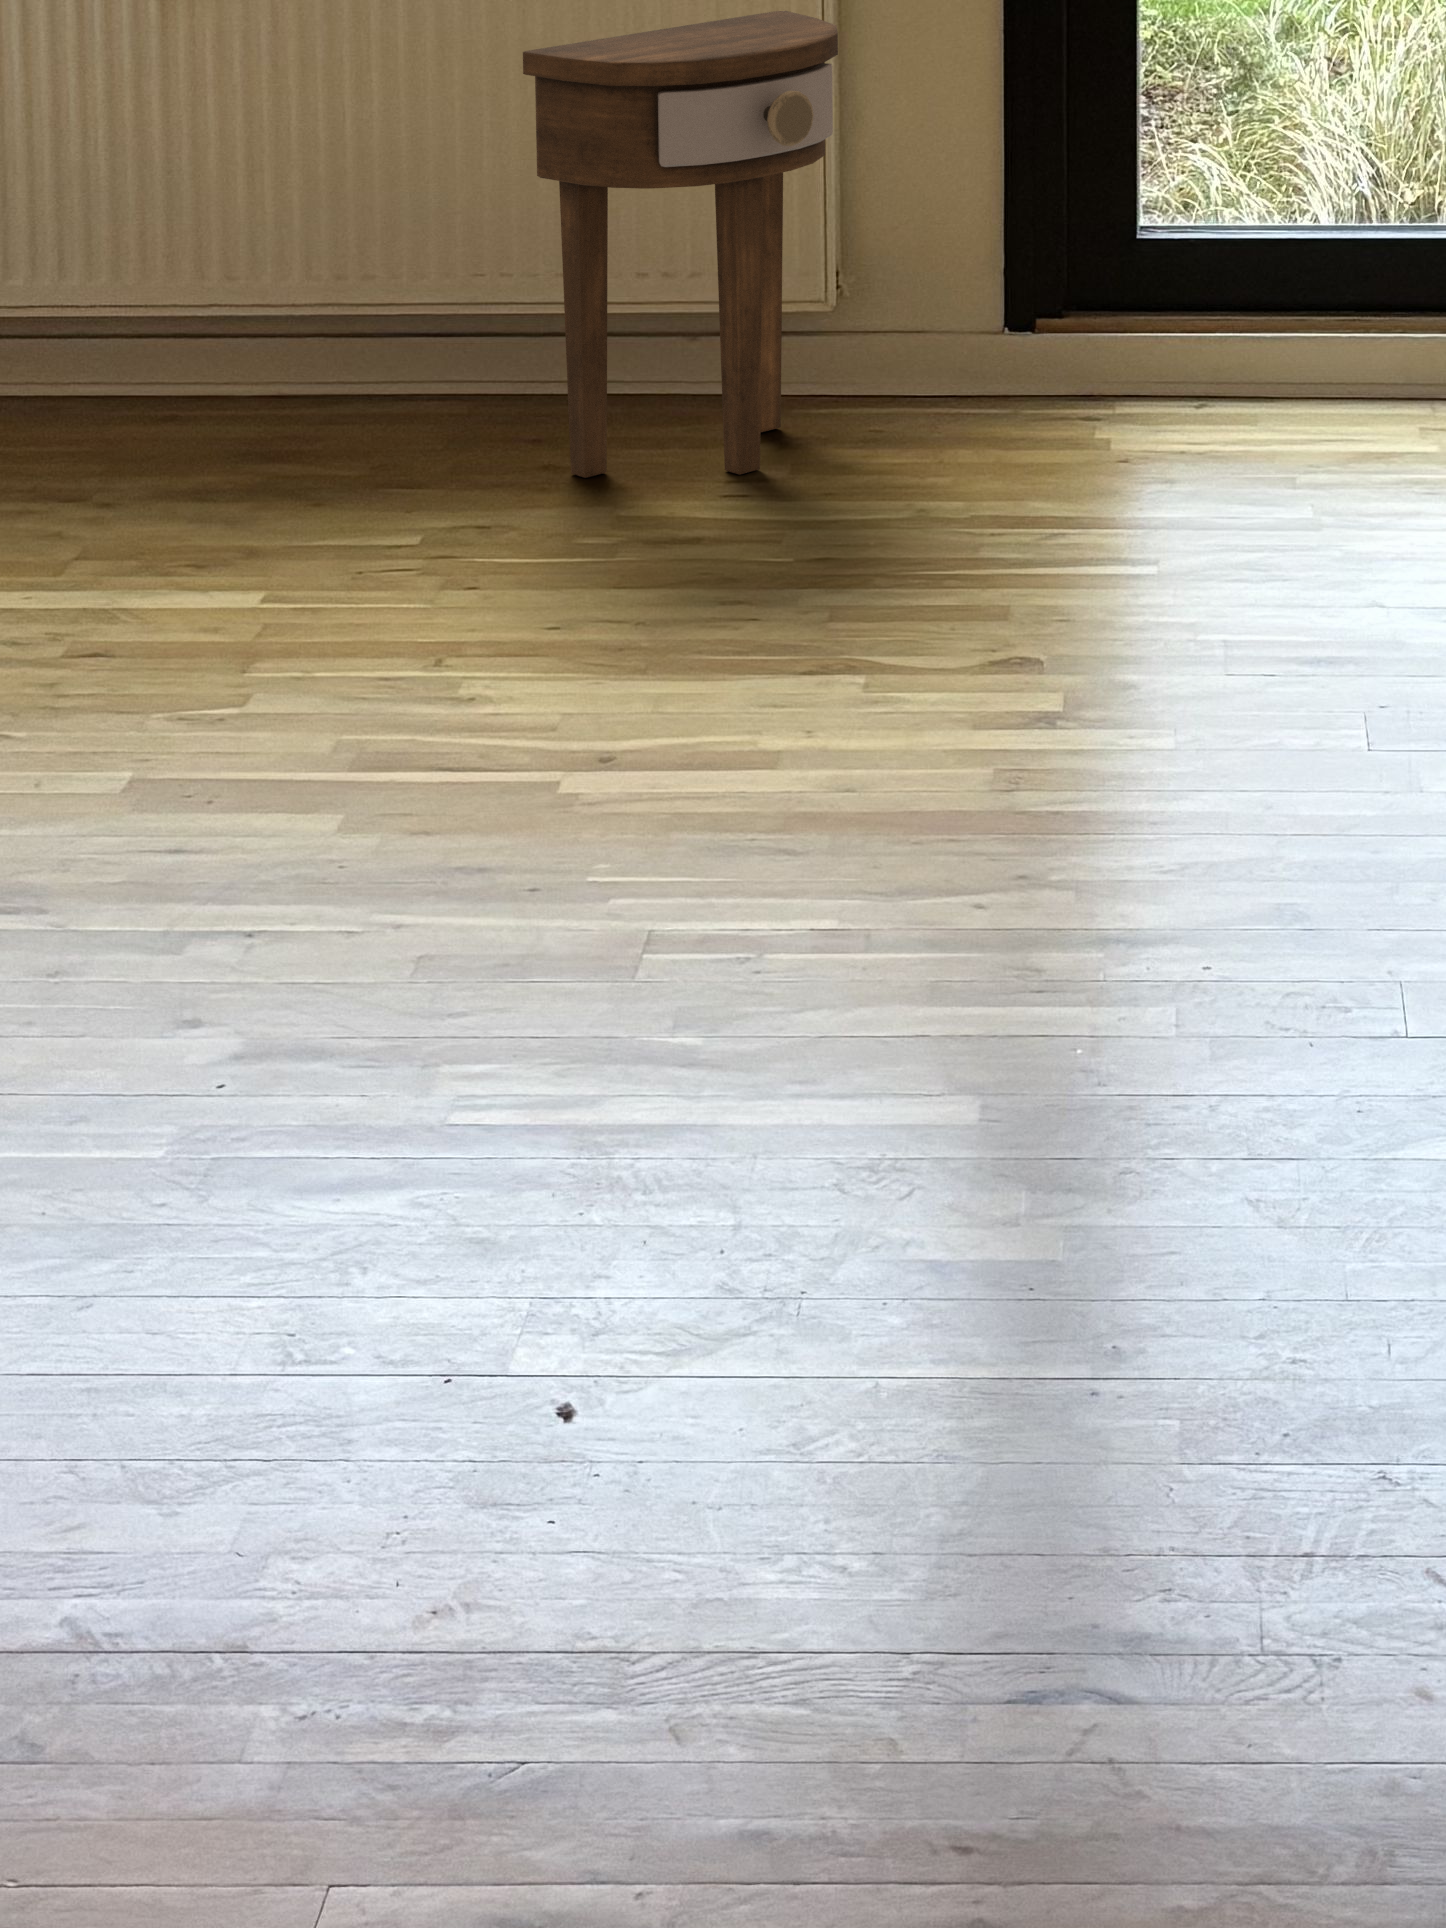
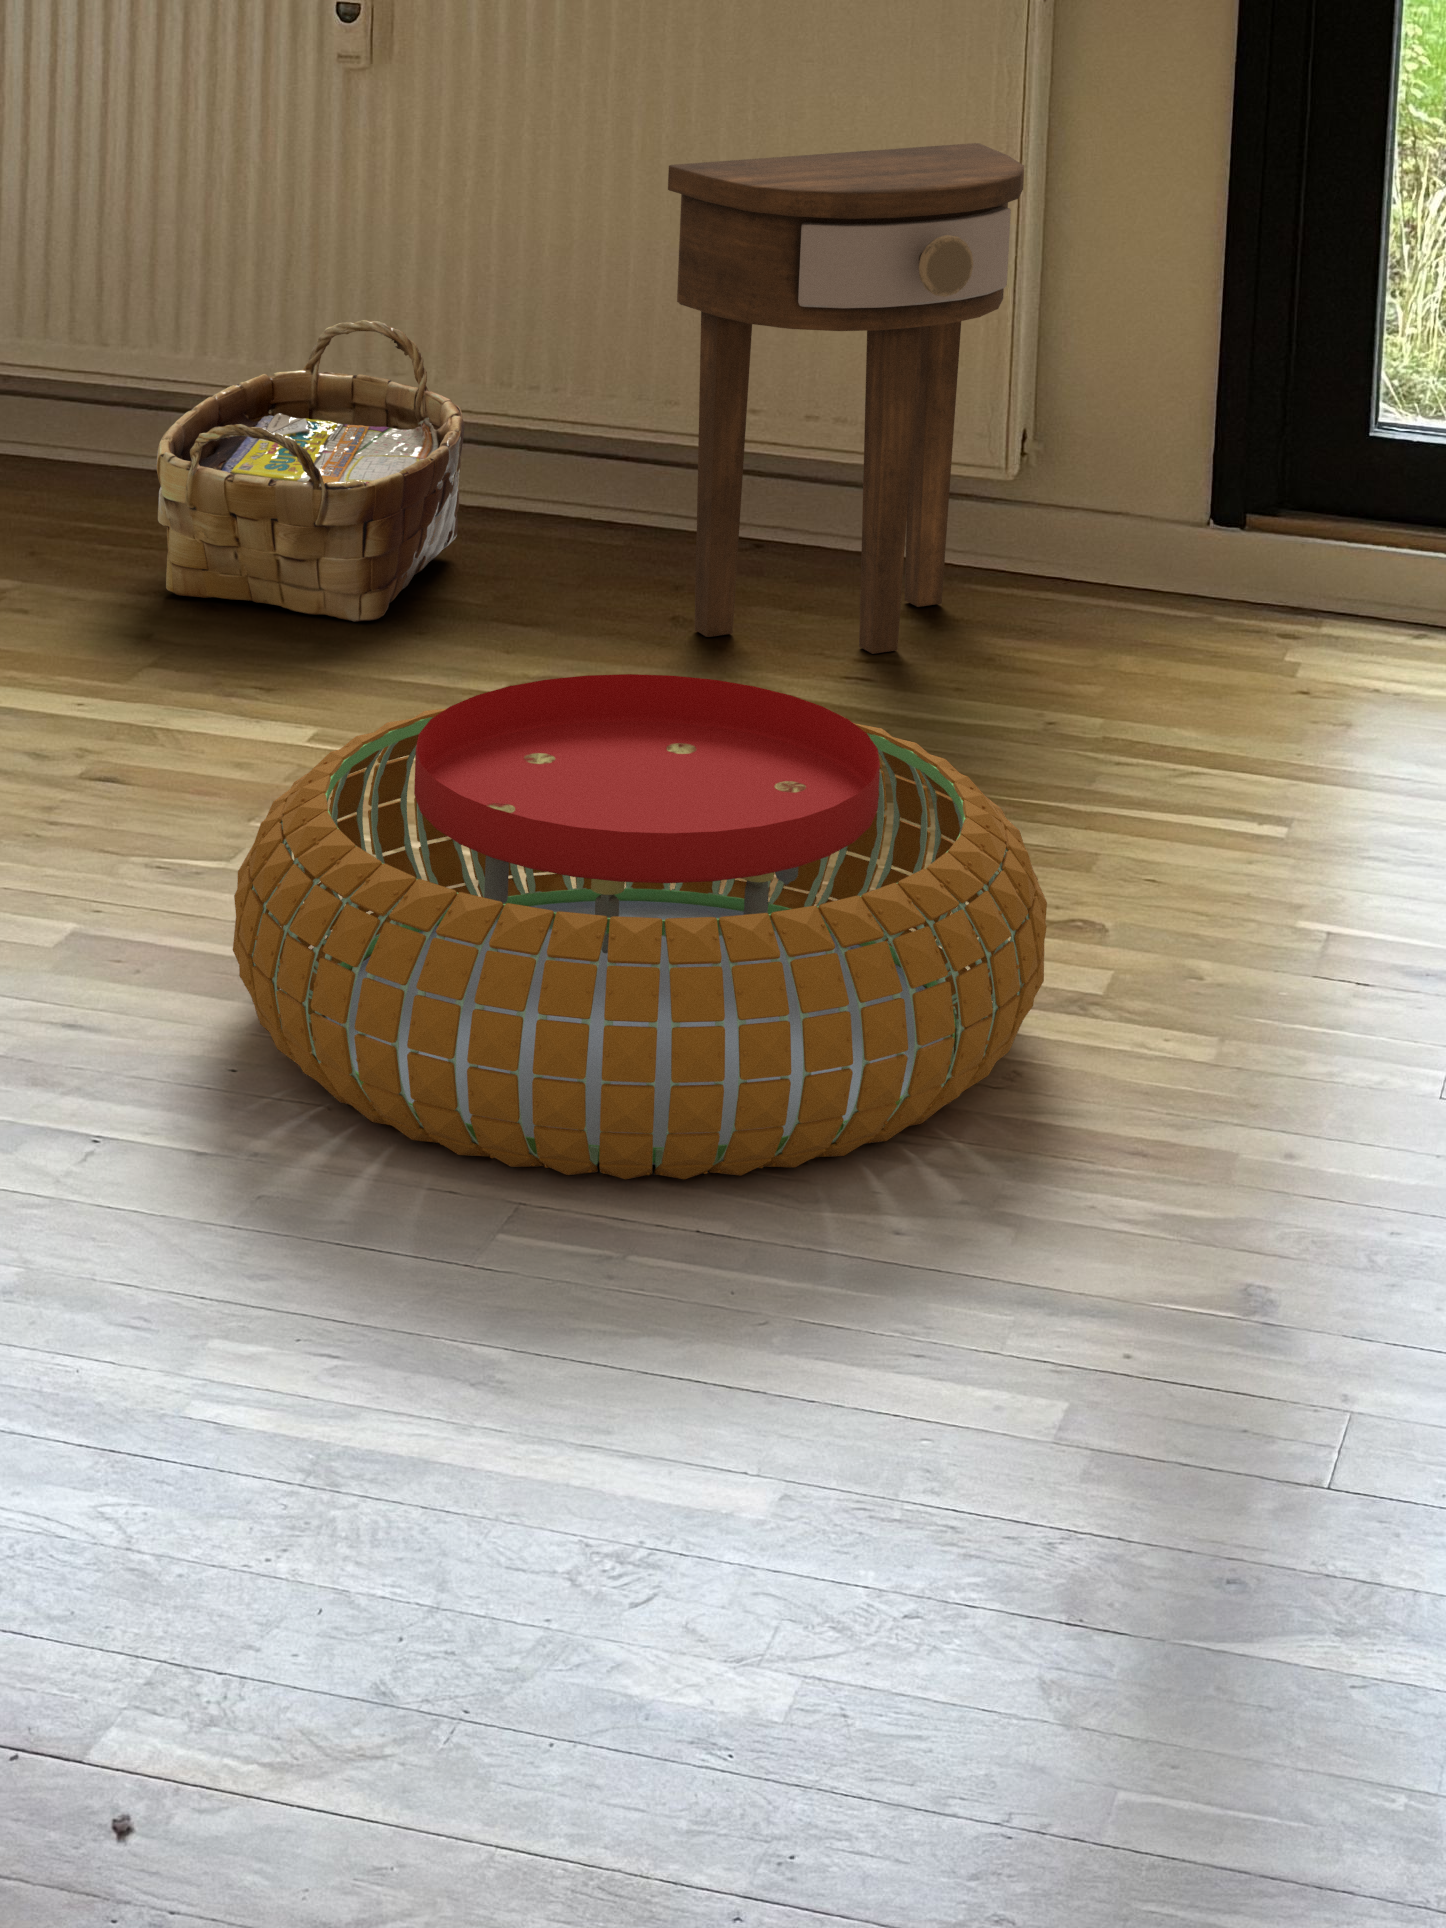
woven basket: none [45,226,328,502] -> present [157,320,464,622]
pouf: none [319,485,1037,905] -> present [233,674,1047,1179]

